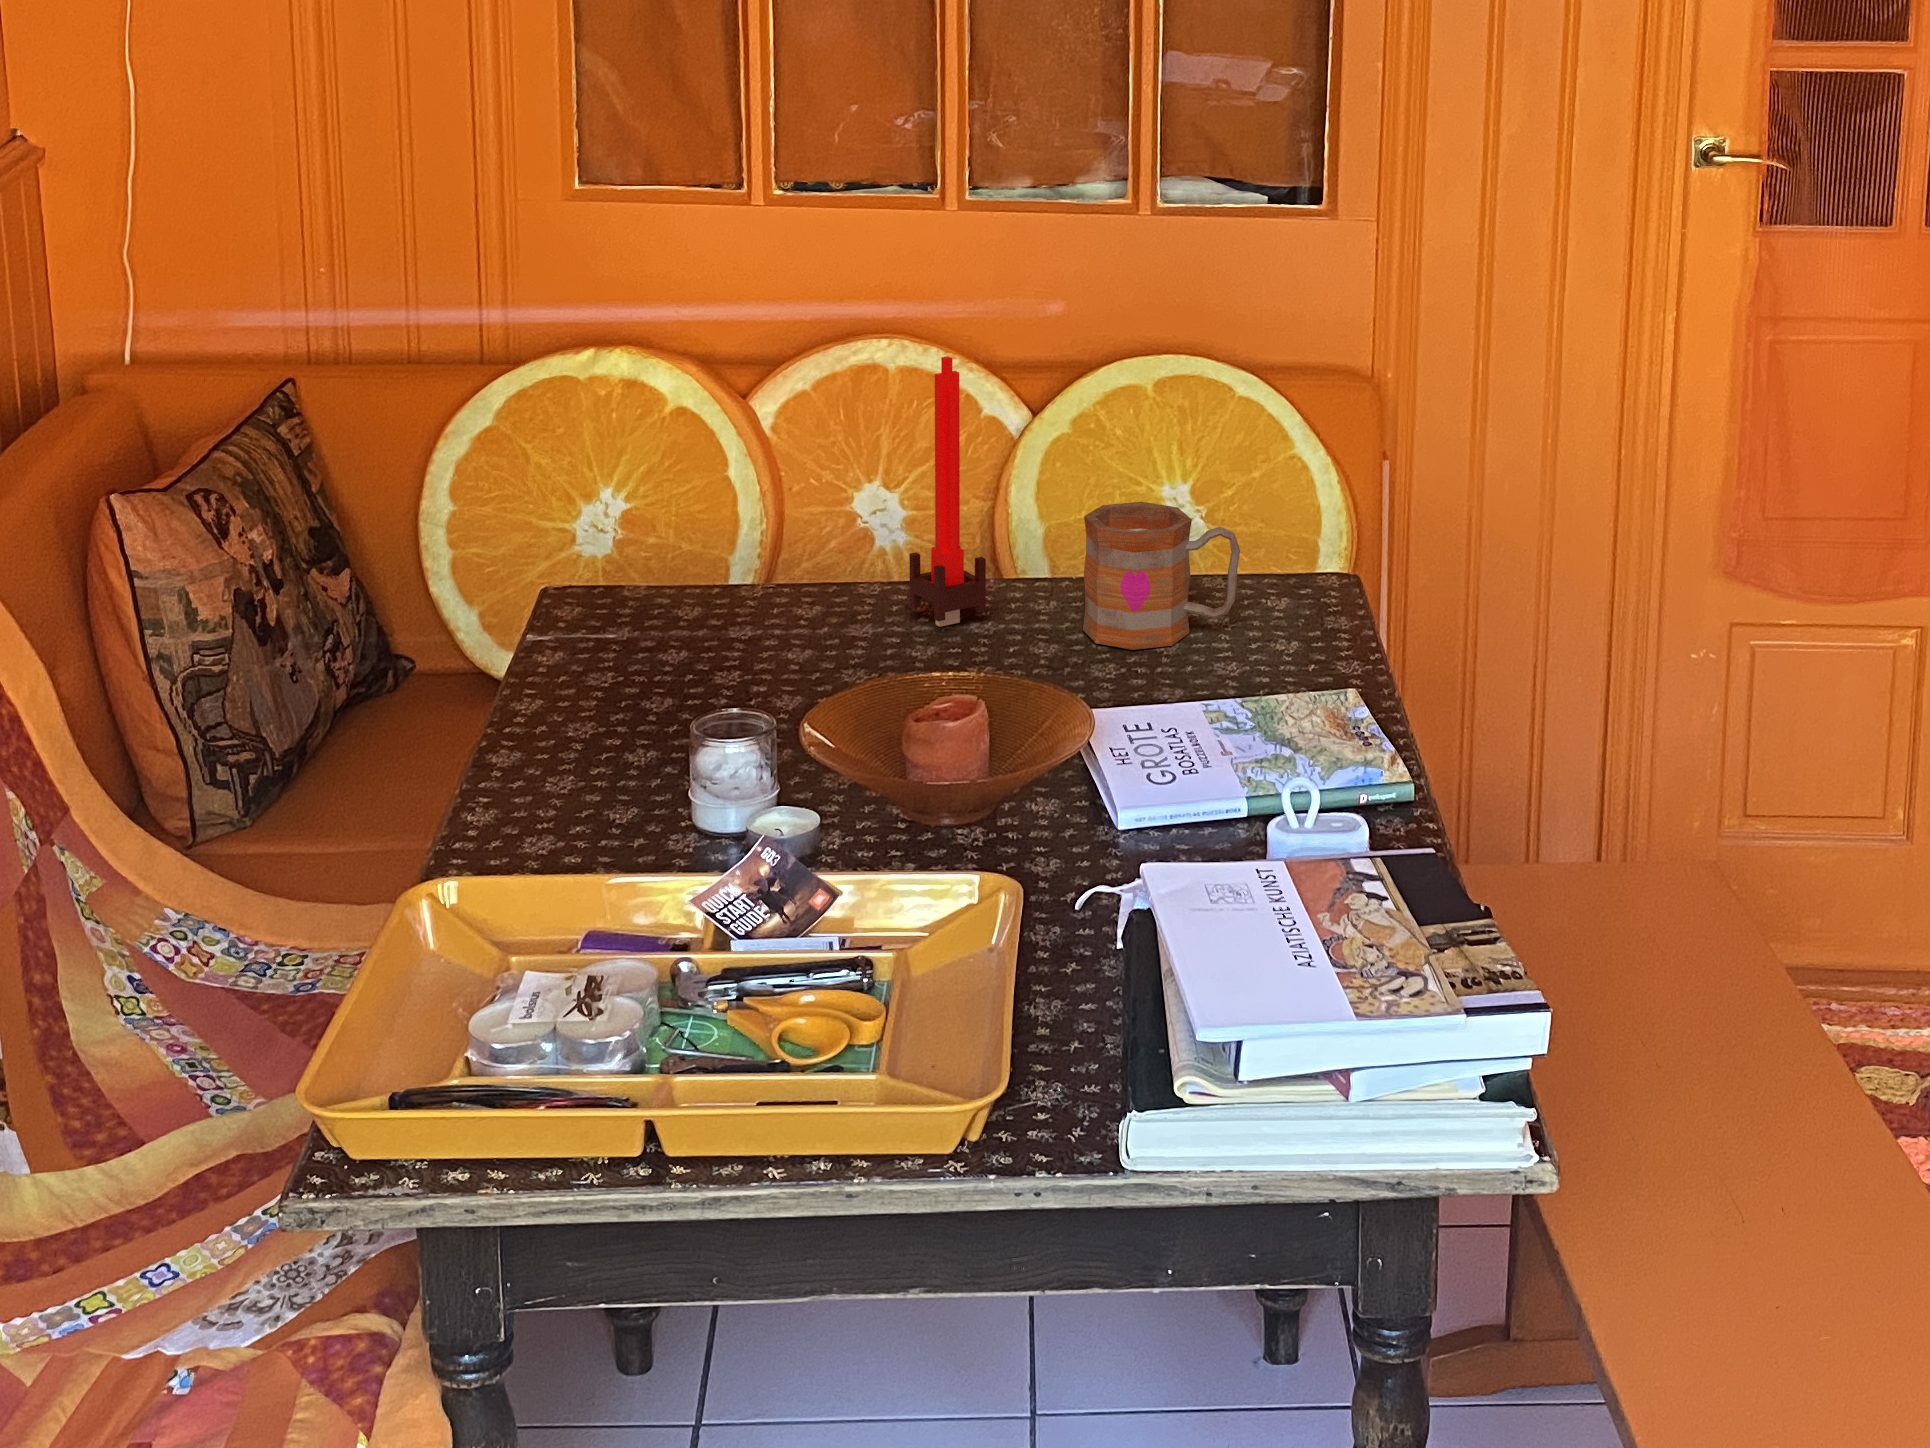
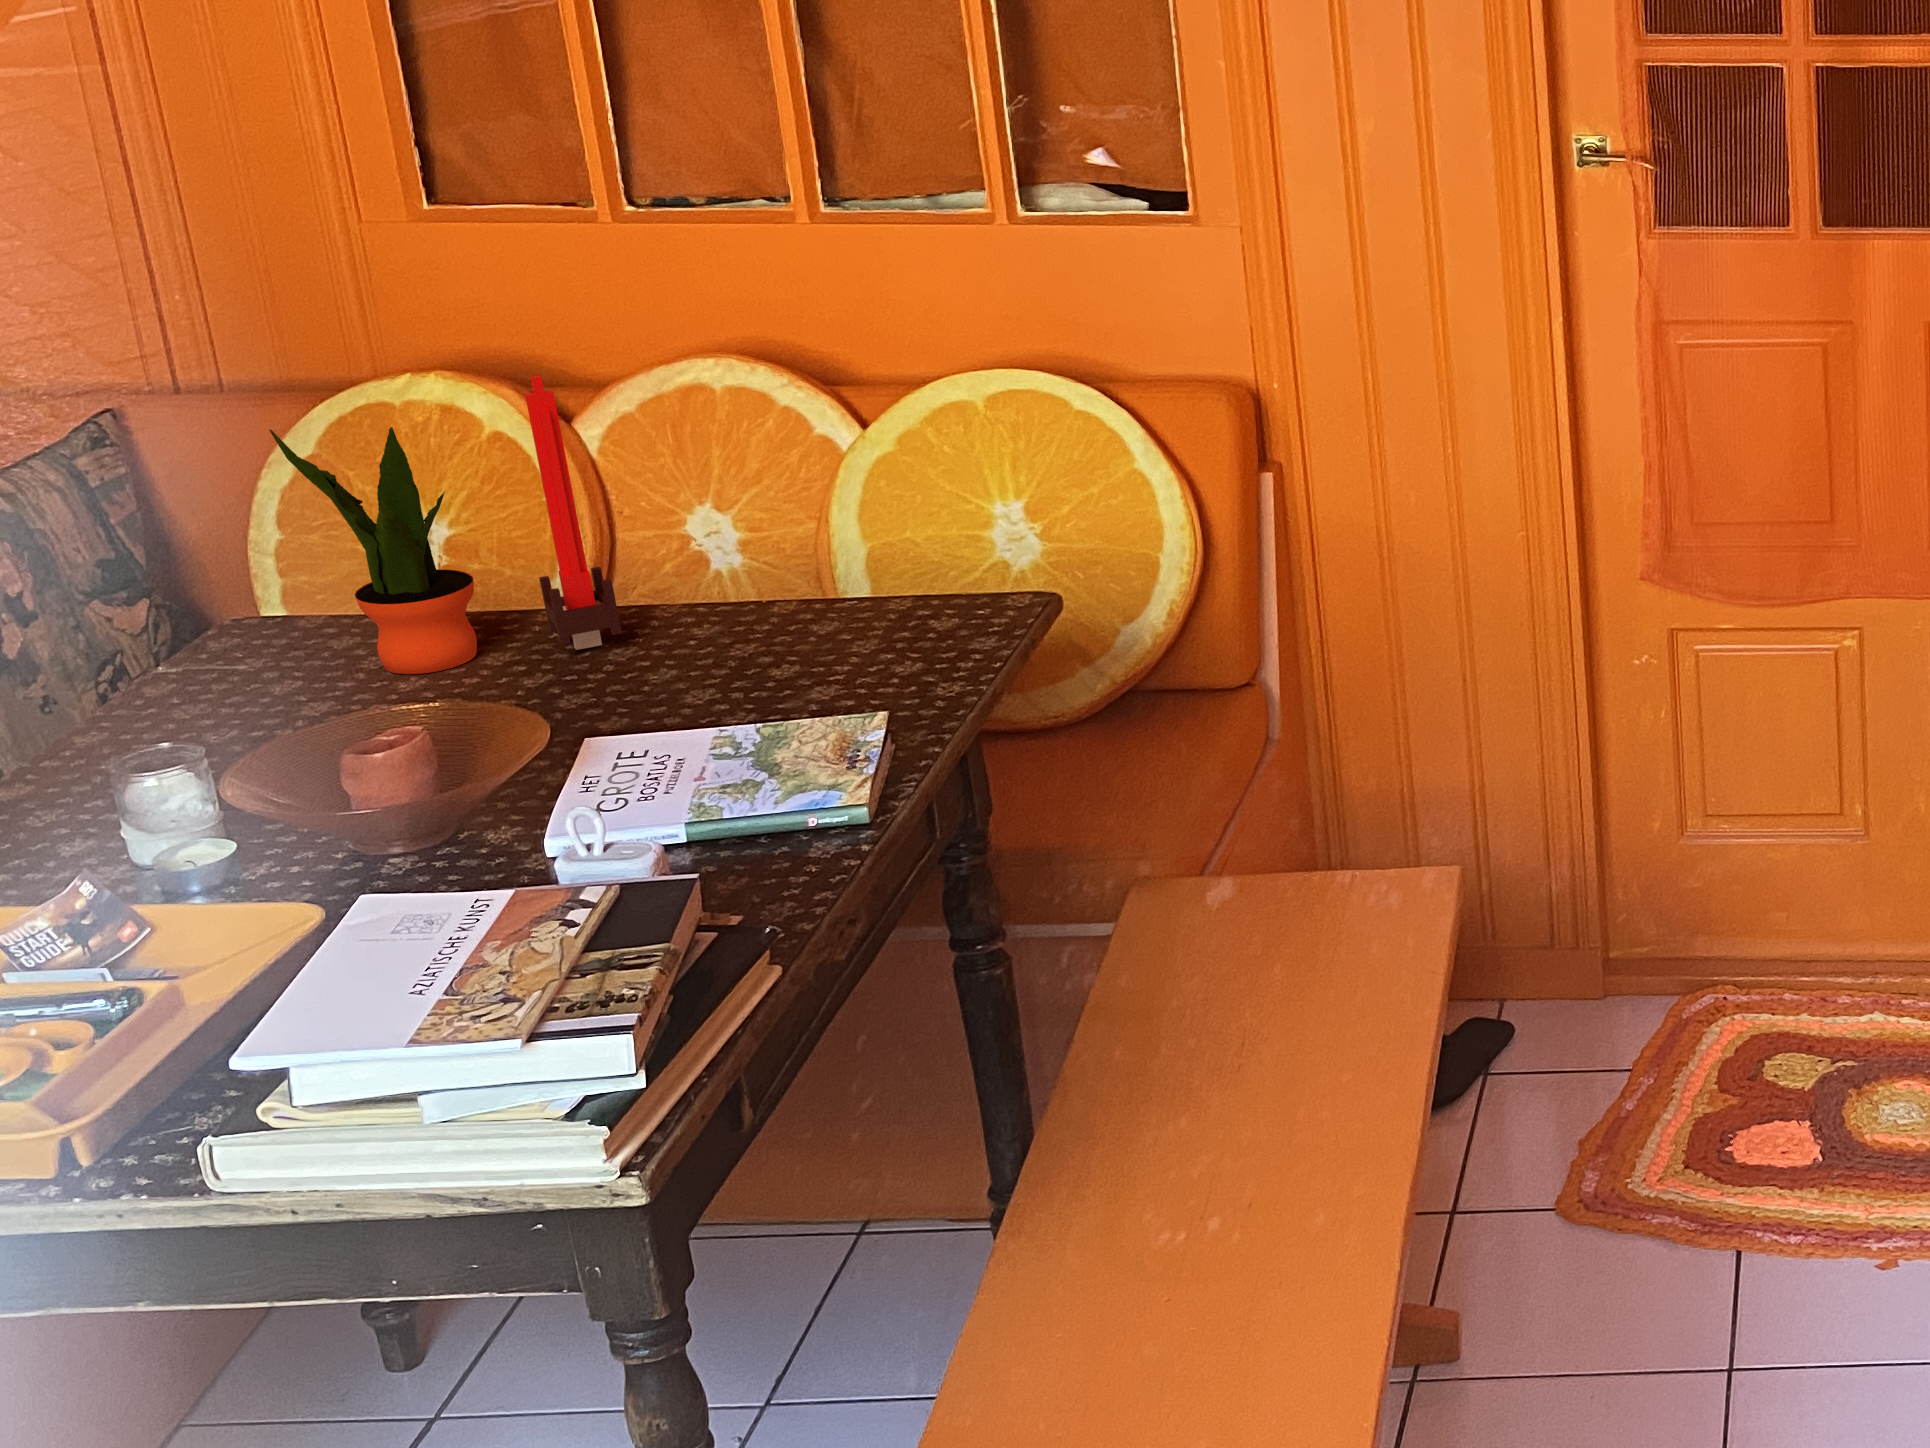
potted plant: none [704,402,853,648] -> present [269,427,477,674]
mug: present [1083,502,1240,650] -> none [692,520,861,669]

